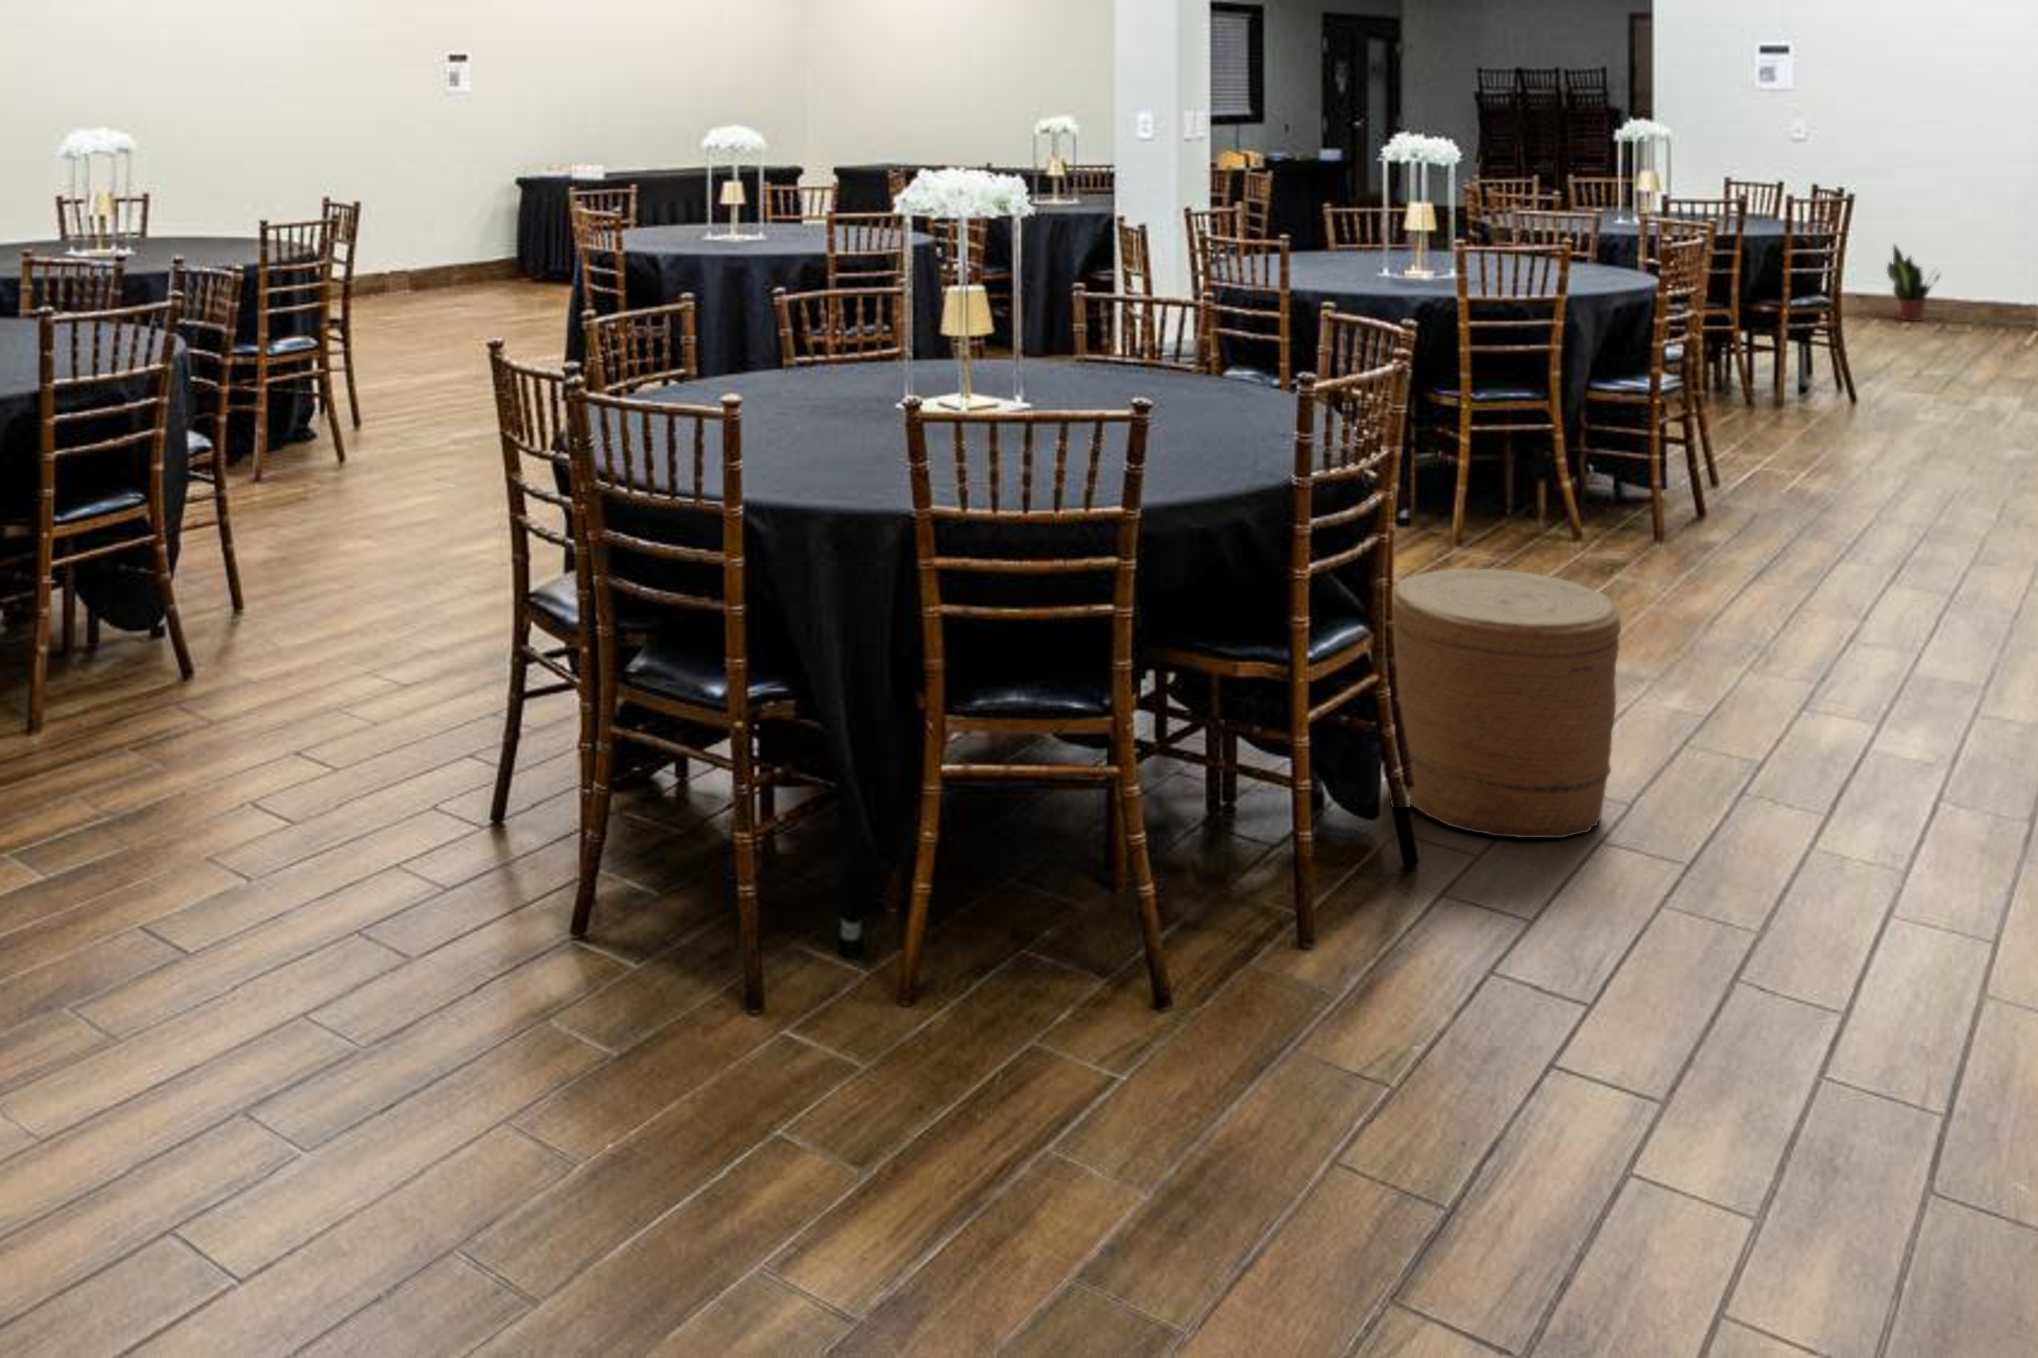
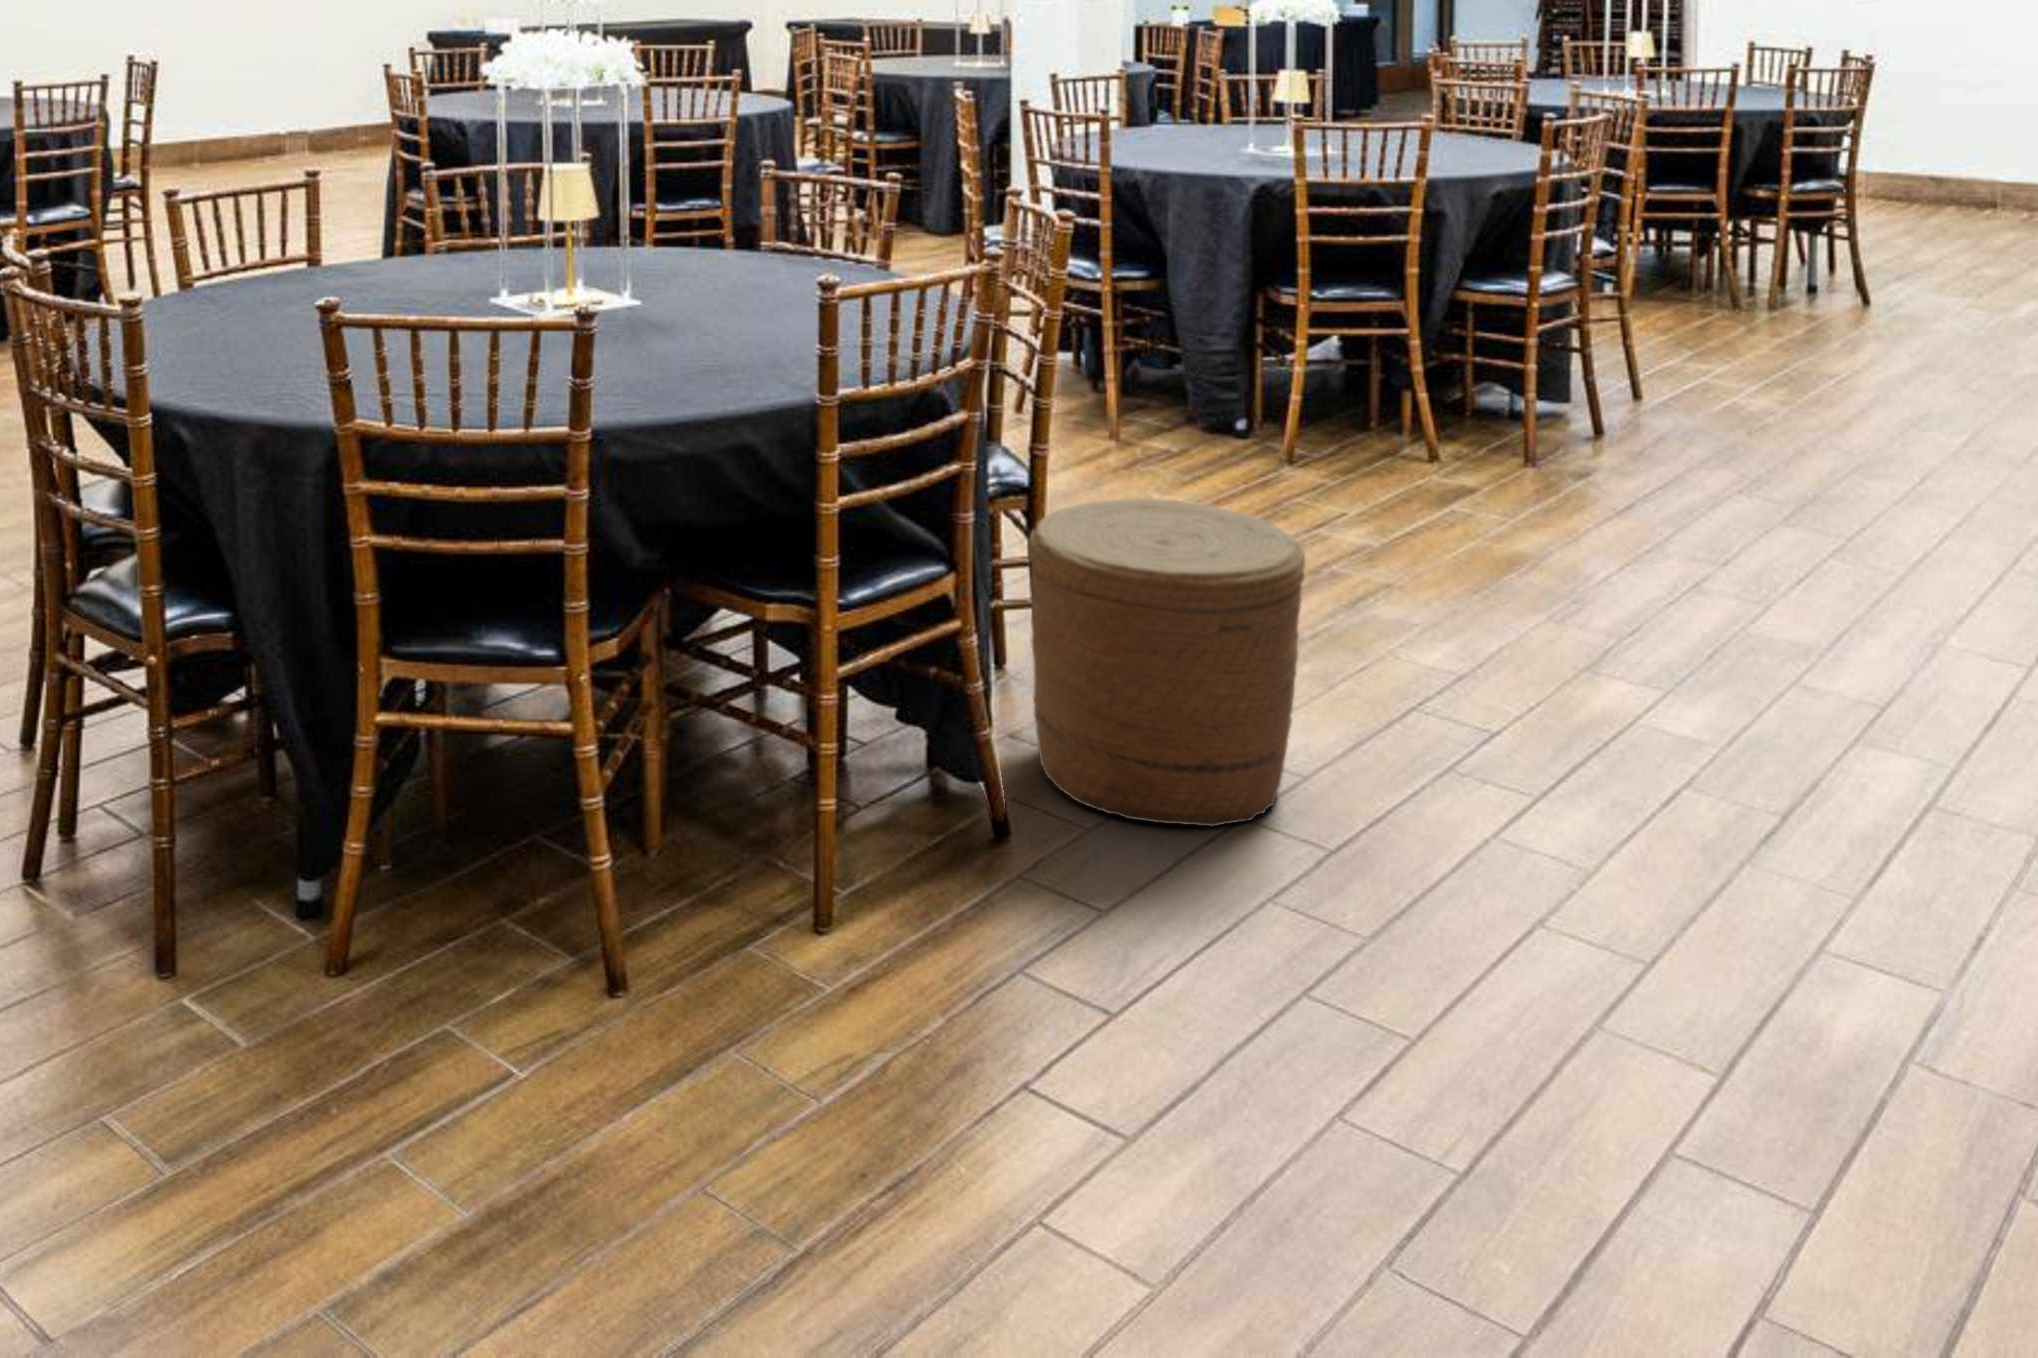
potted plant: present [1887,246,1939,321] -> none [1960,119,2028,211]

